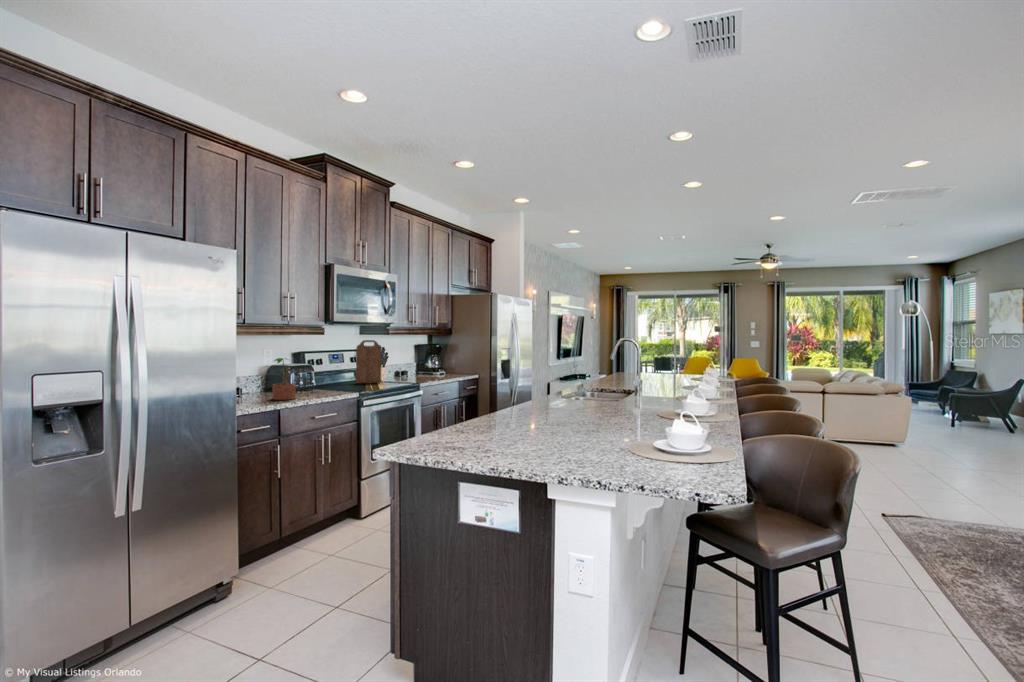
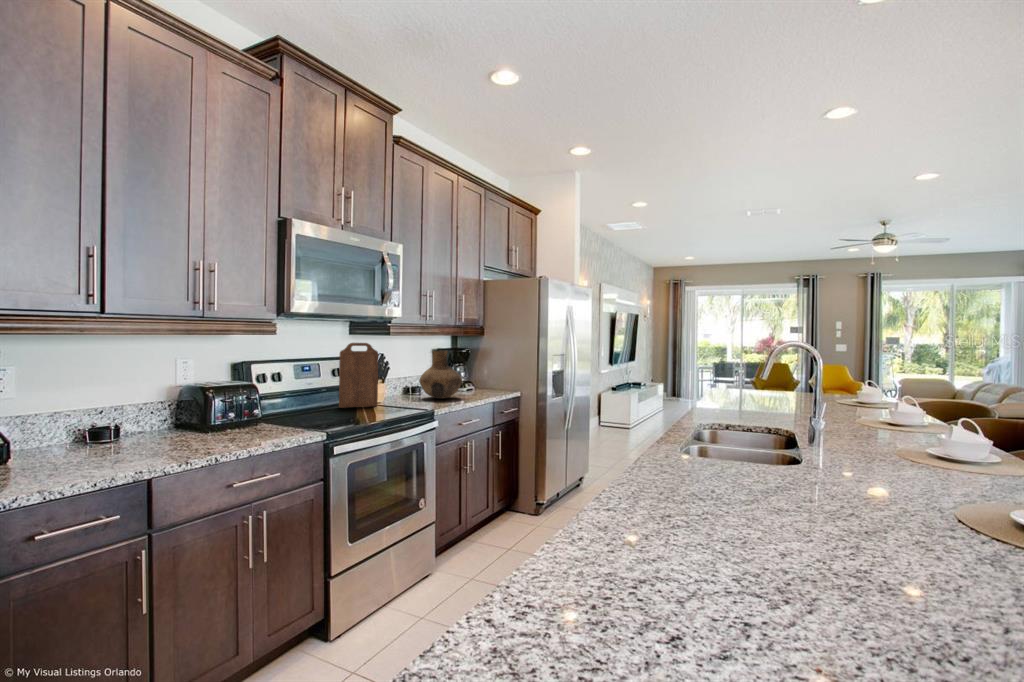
vase: none [407,346,437,379] -> present [419,350,462,399]
potted plant: present [273,358,295,400] -> none [149,376,201,455]

